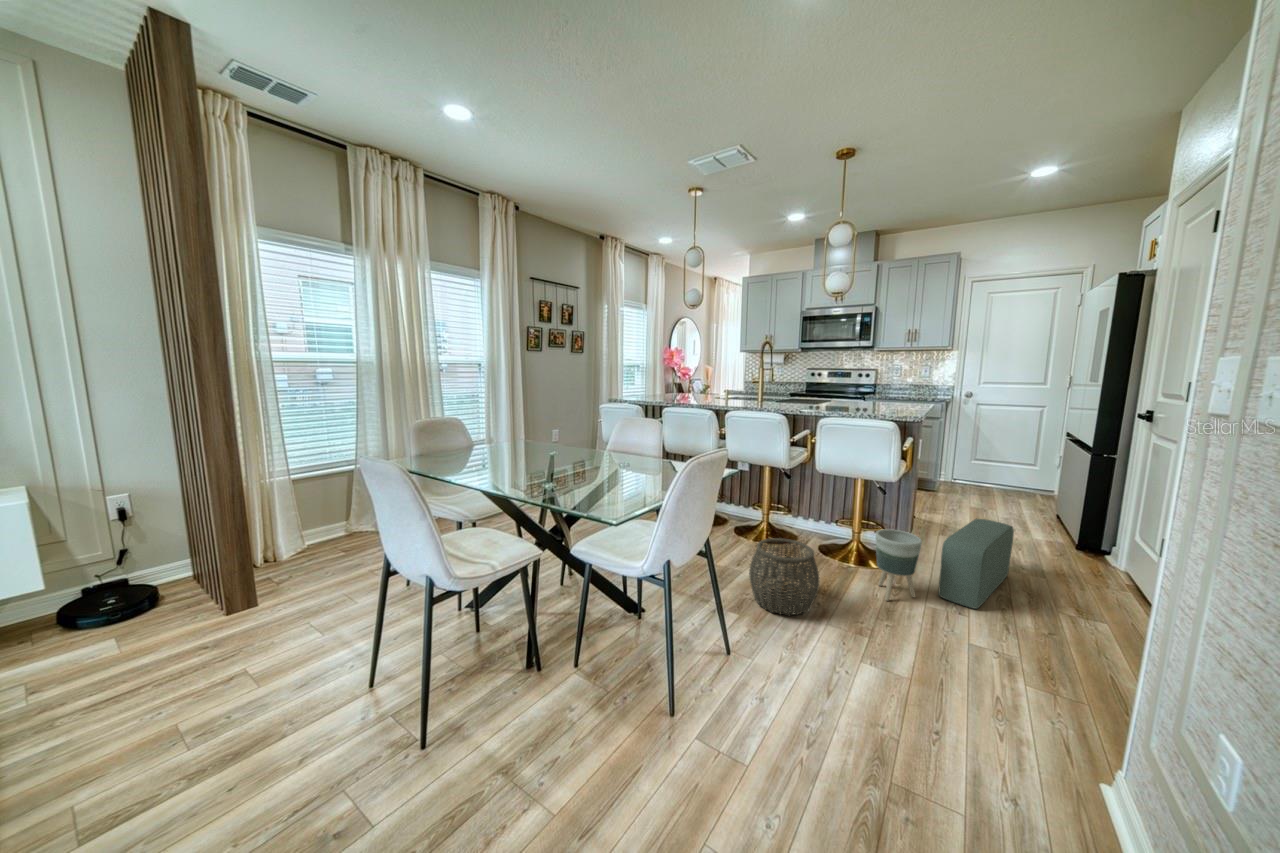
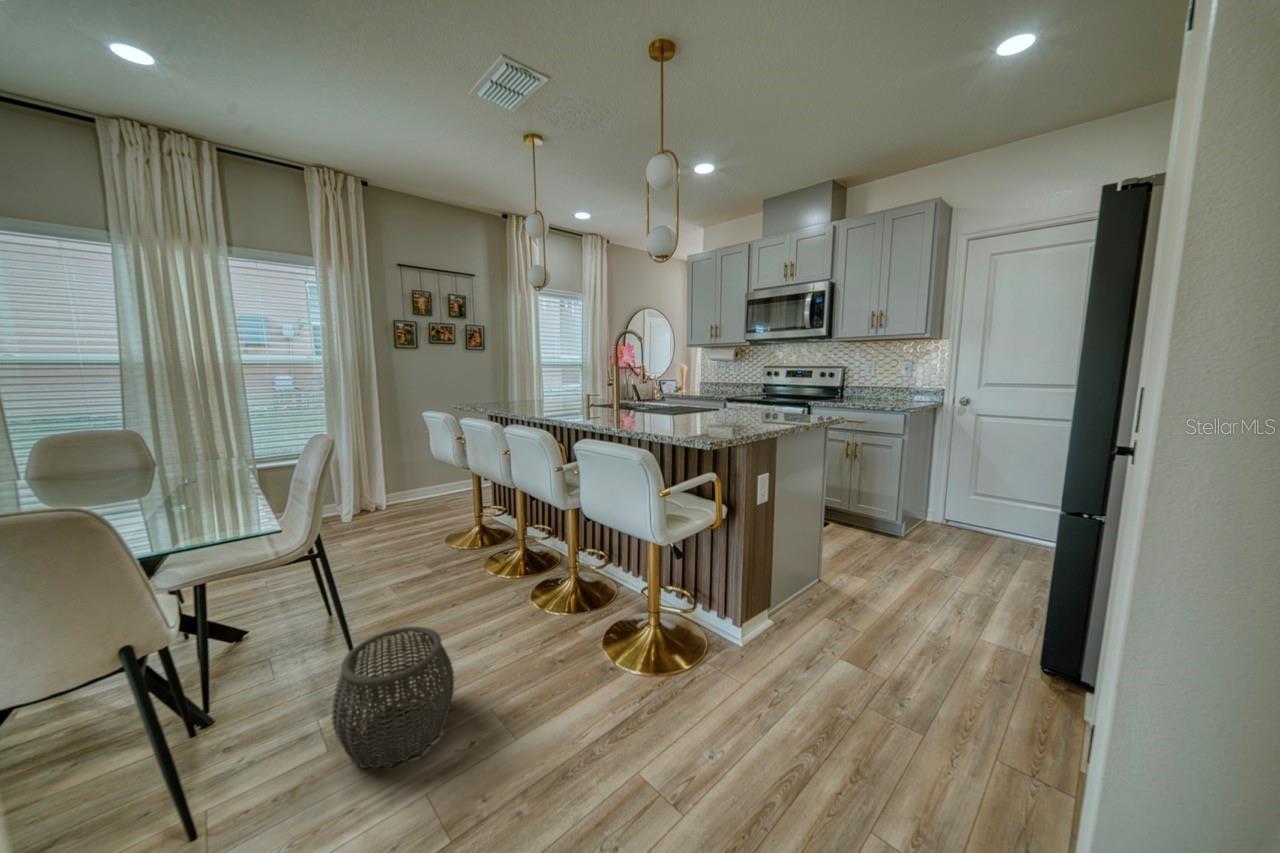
pouf: present [938,518,1014,609] -> none [658,619,849,810]
planter: present [876,529,922,601] -> none [556,630,625,759]

